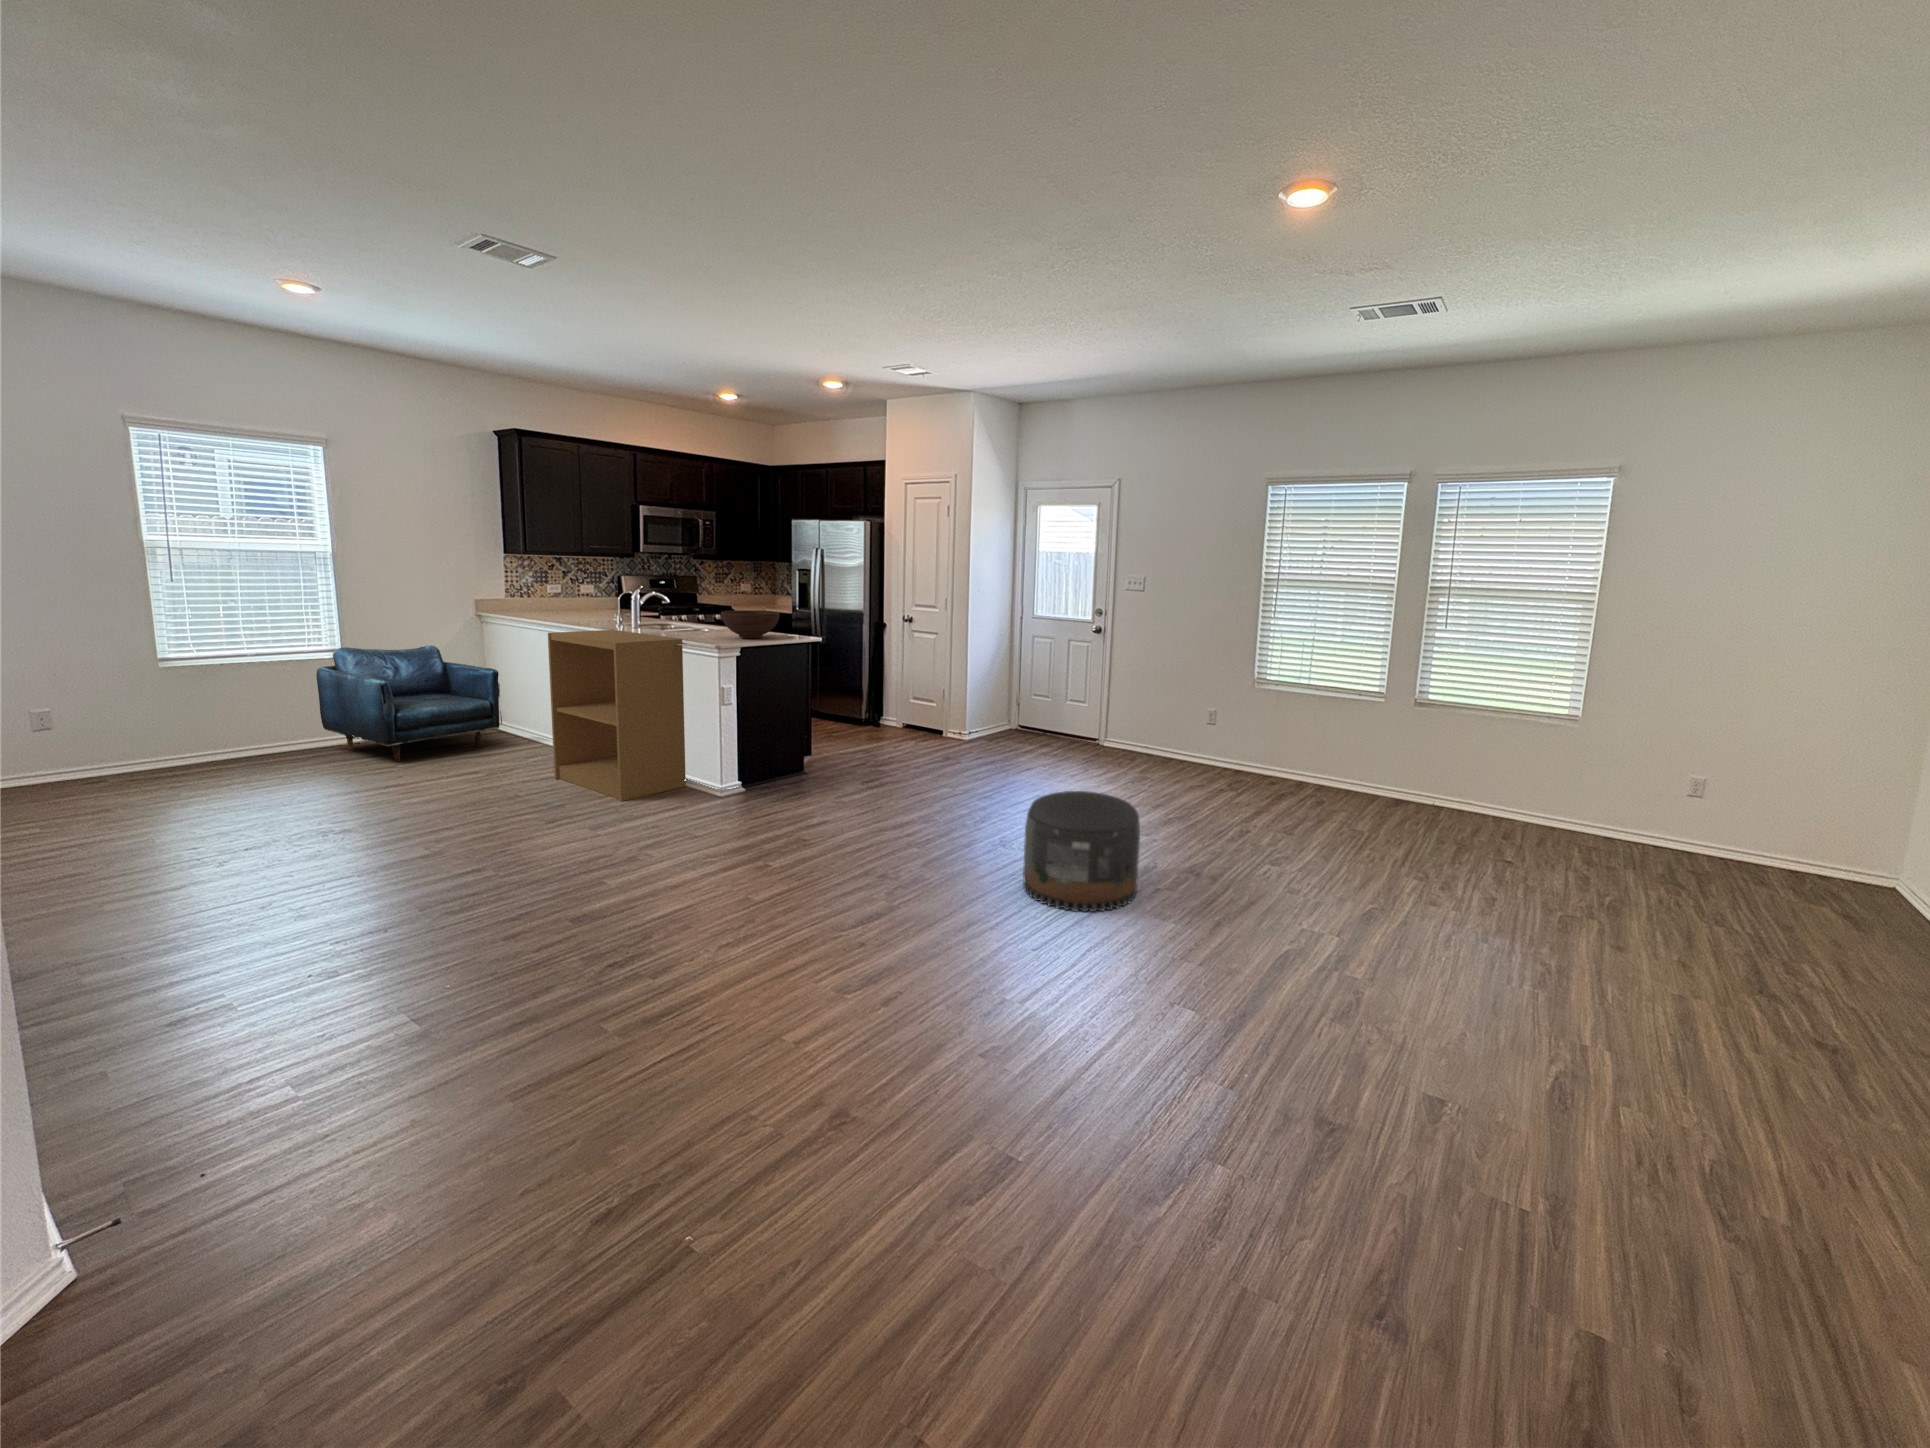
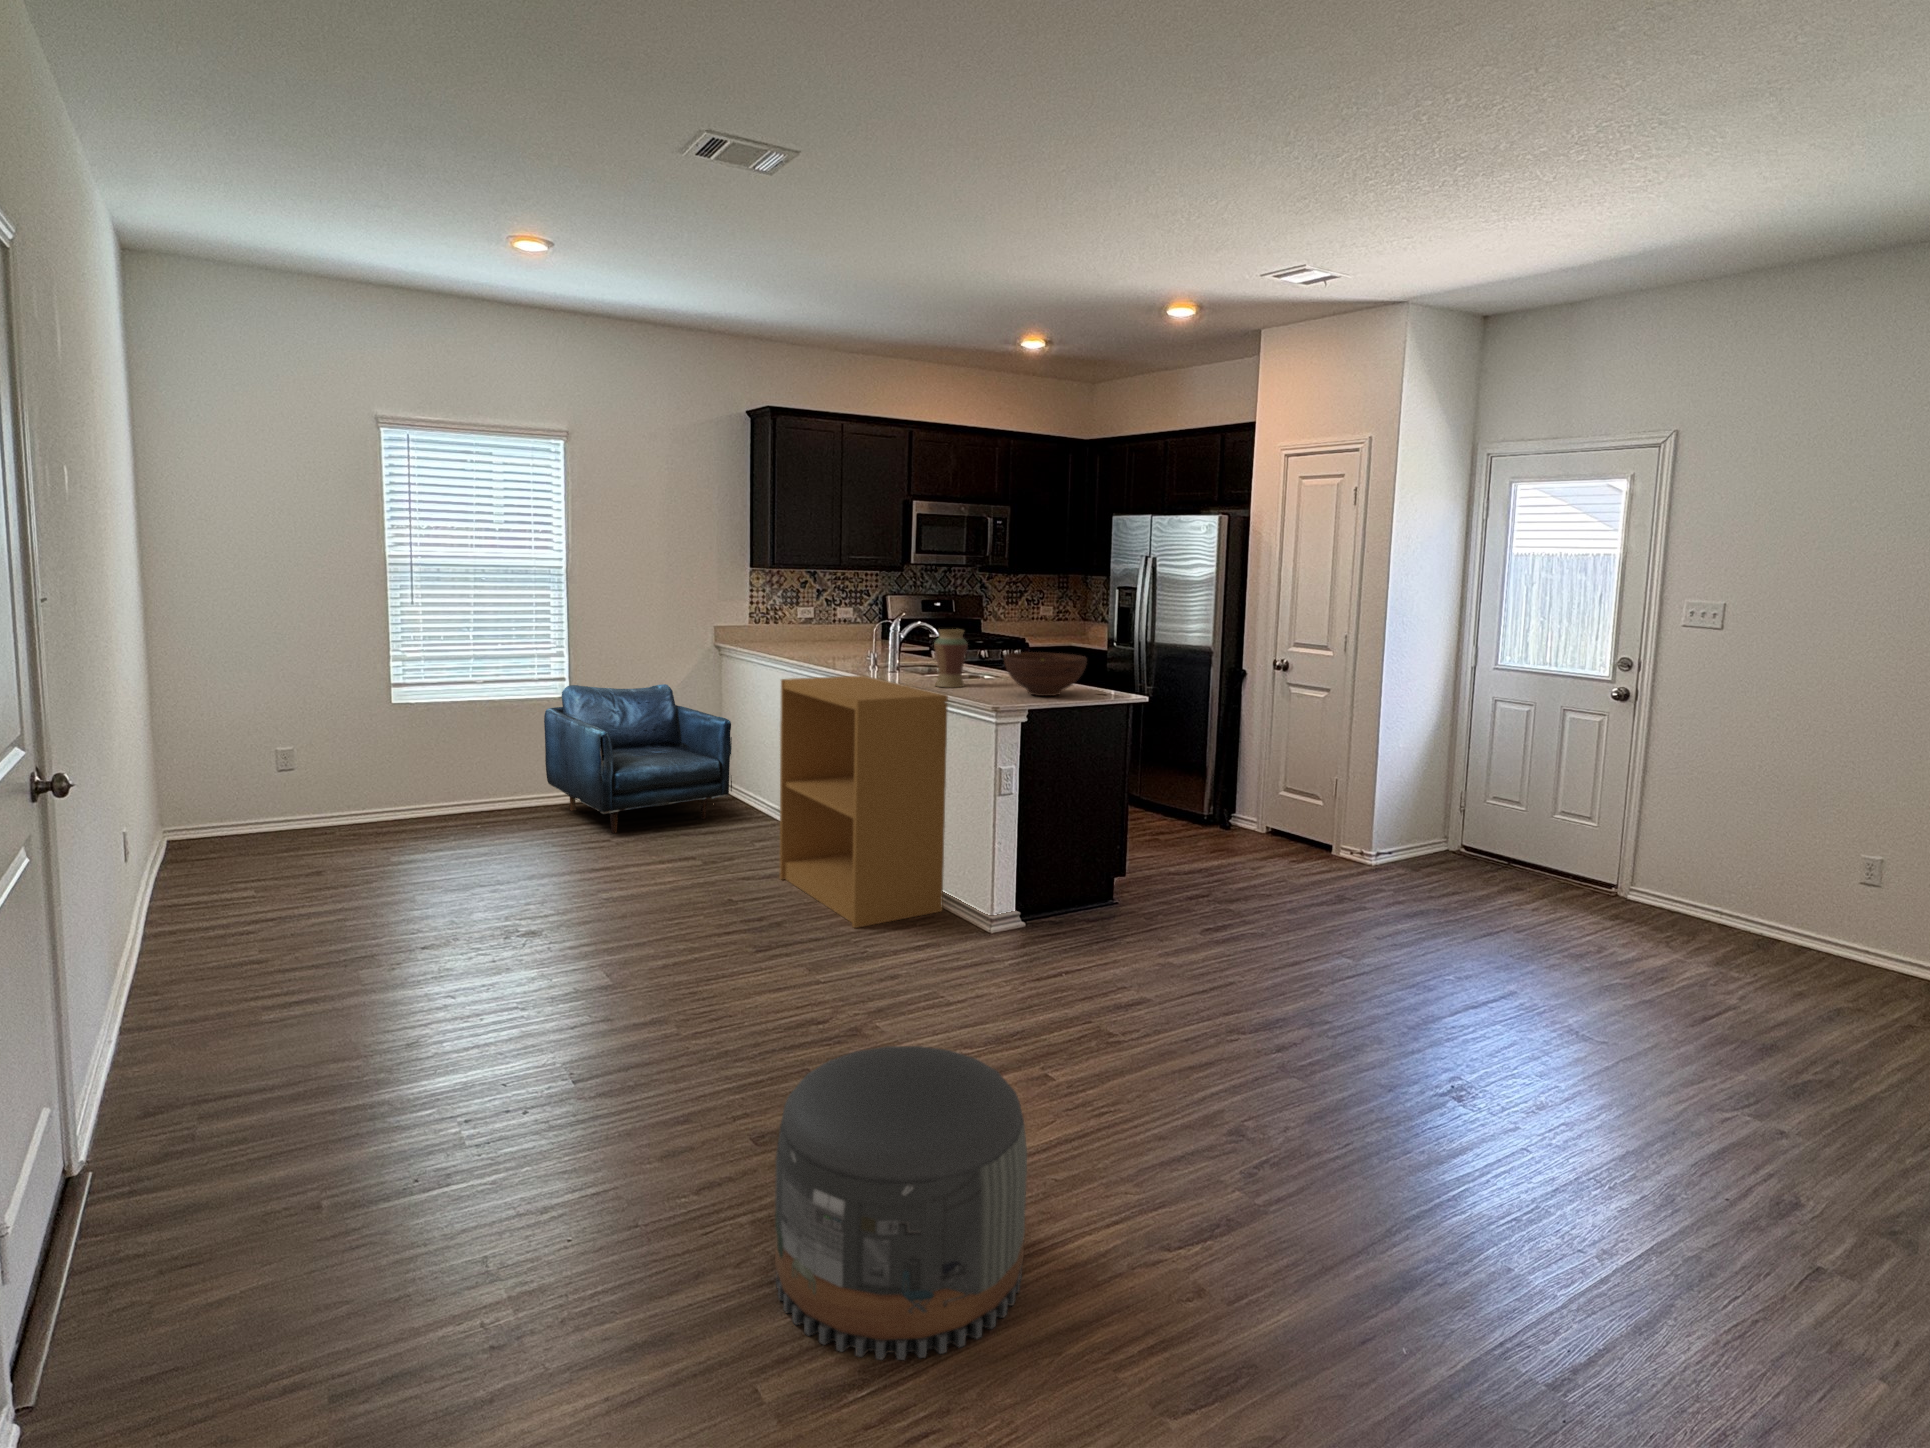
vase: none [668,596,694,636] -> present [934,629,968,688]
pouf: present [1023,791,1140,912] -> present [775,1046,1027,1360]

